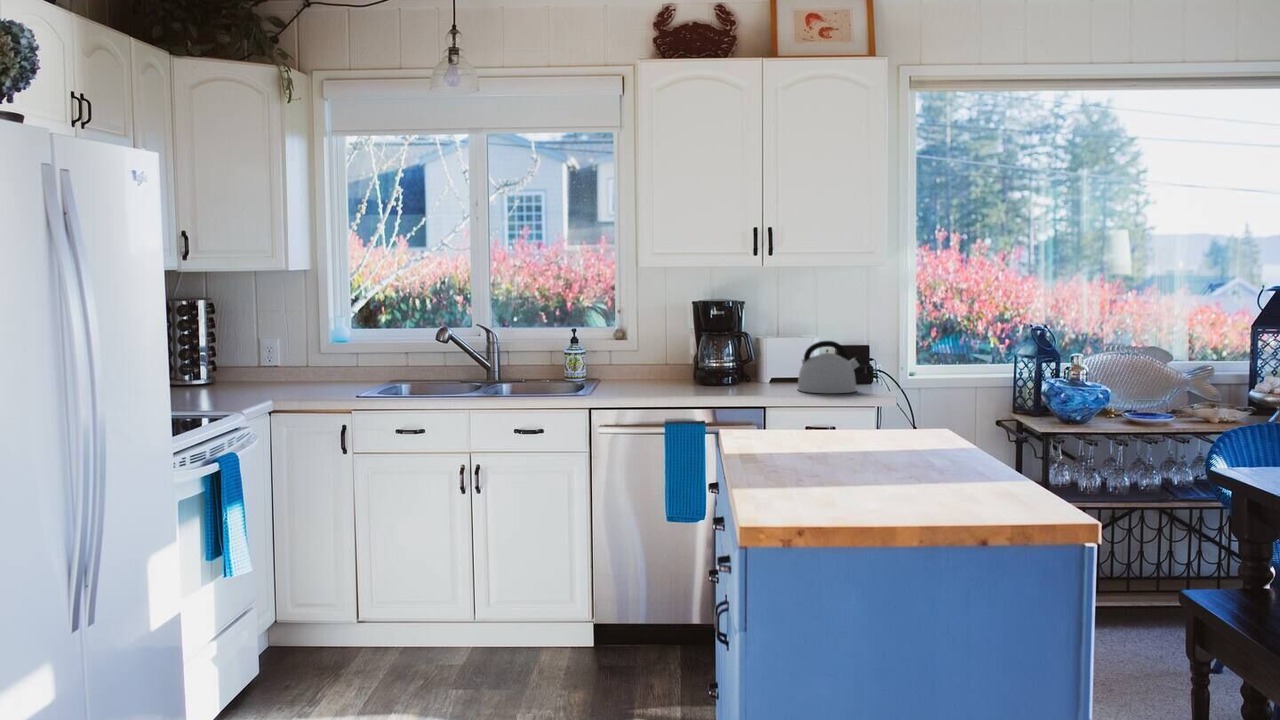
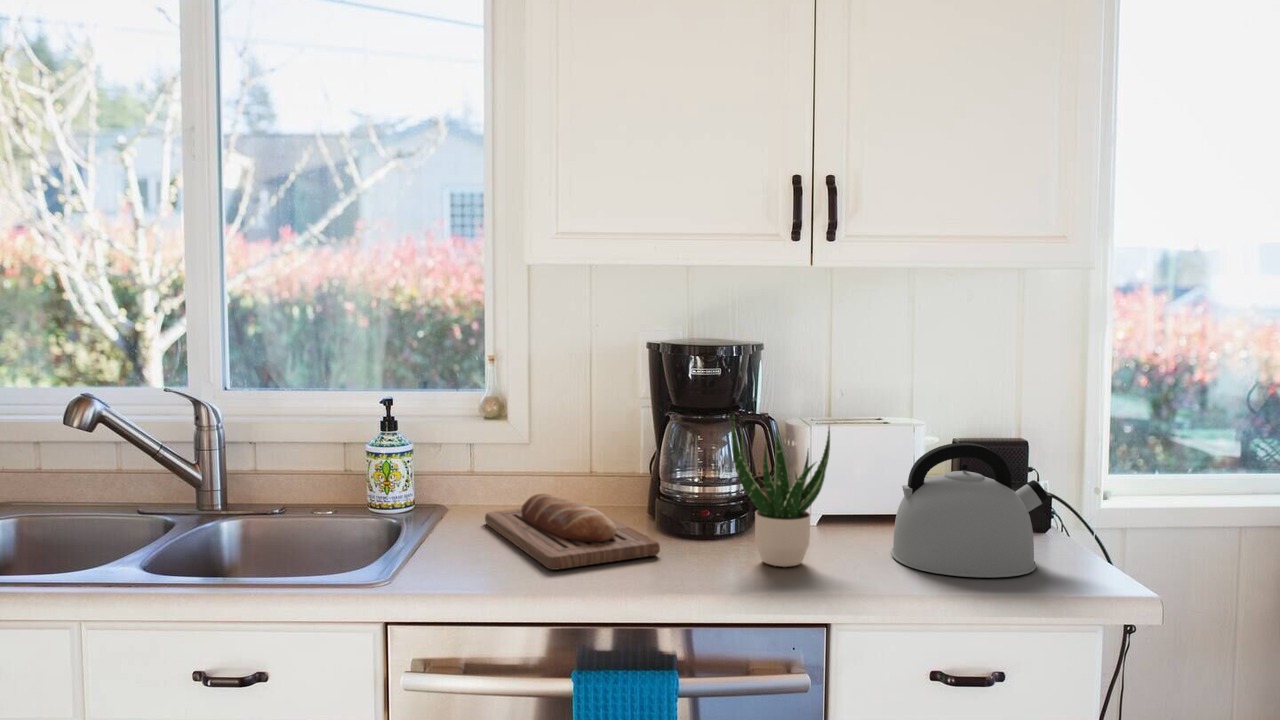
potted plant: none [727,328,770,392] -> present [731,416,830,567]
bread loaf: none [620,369,698,393] -> present [485,494,660,570]

